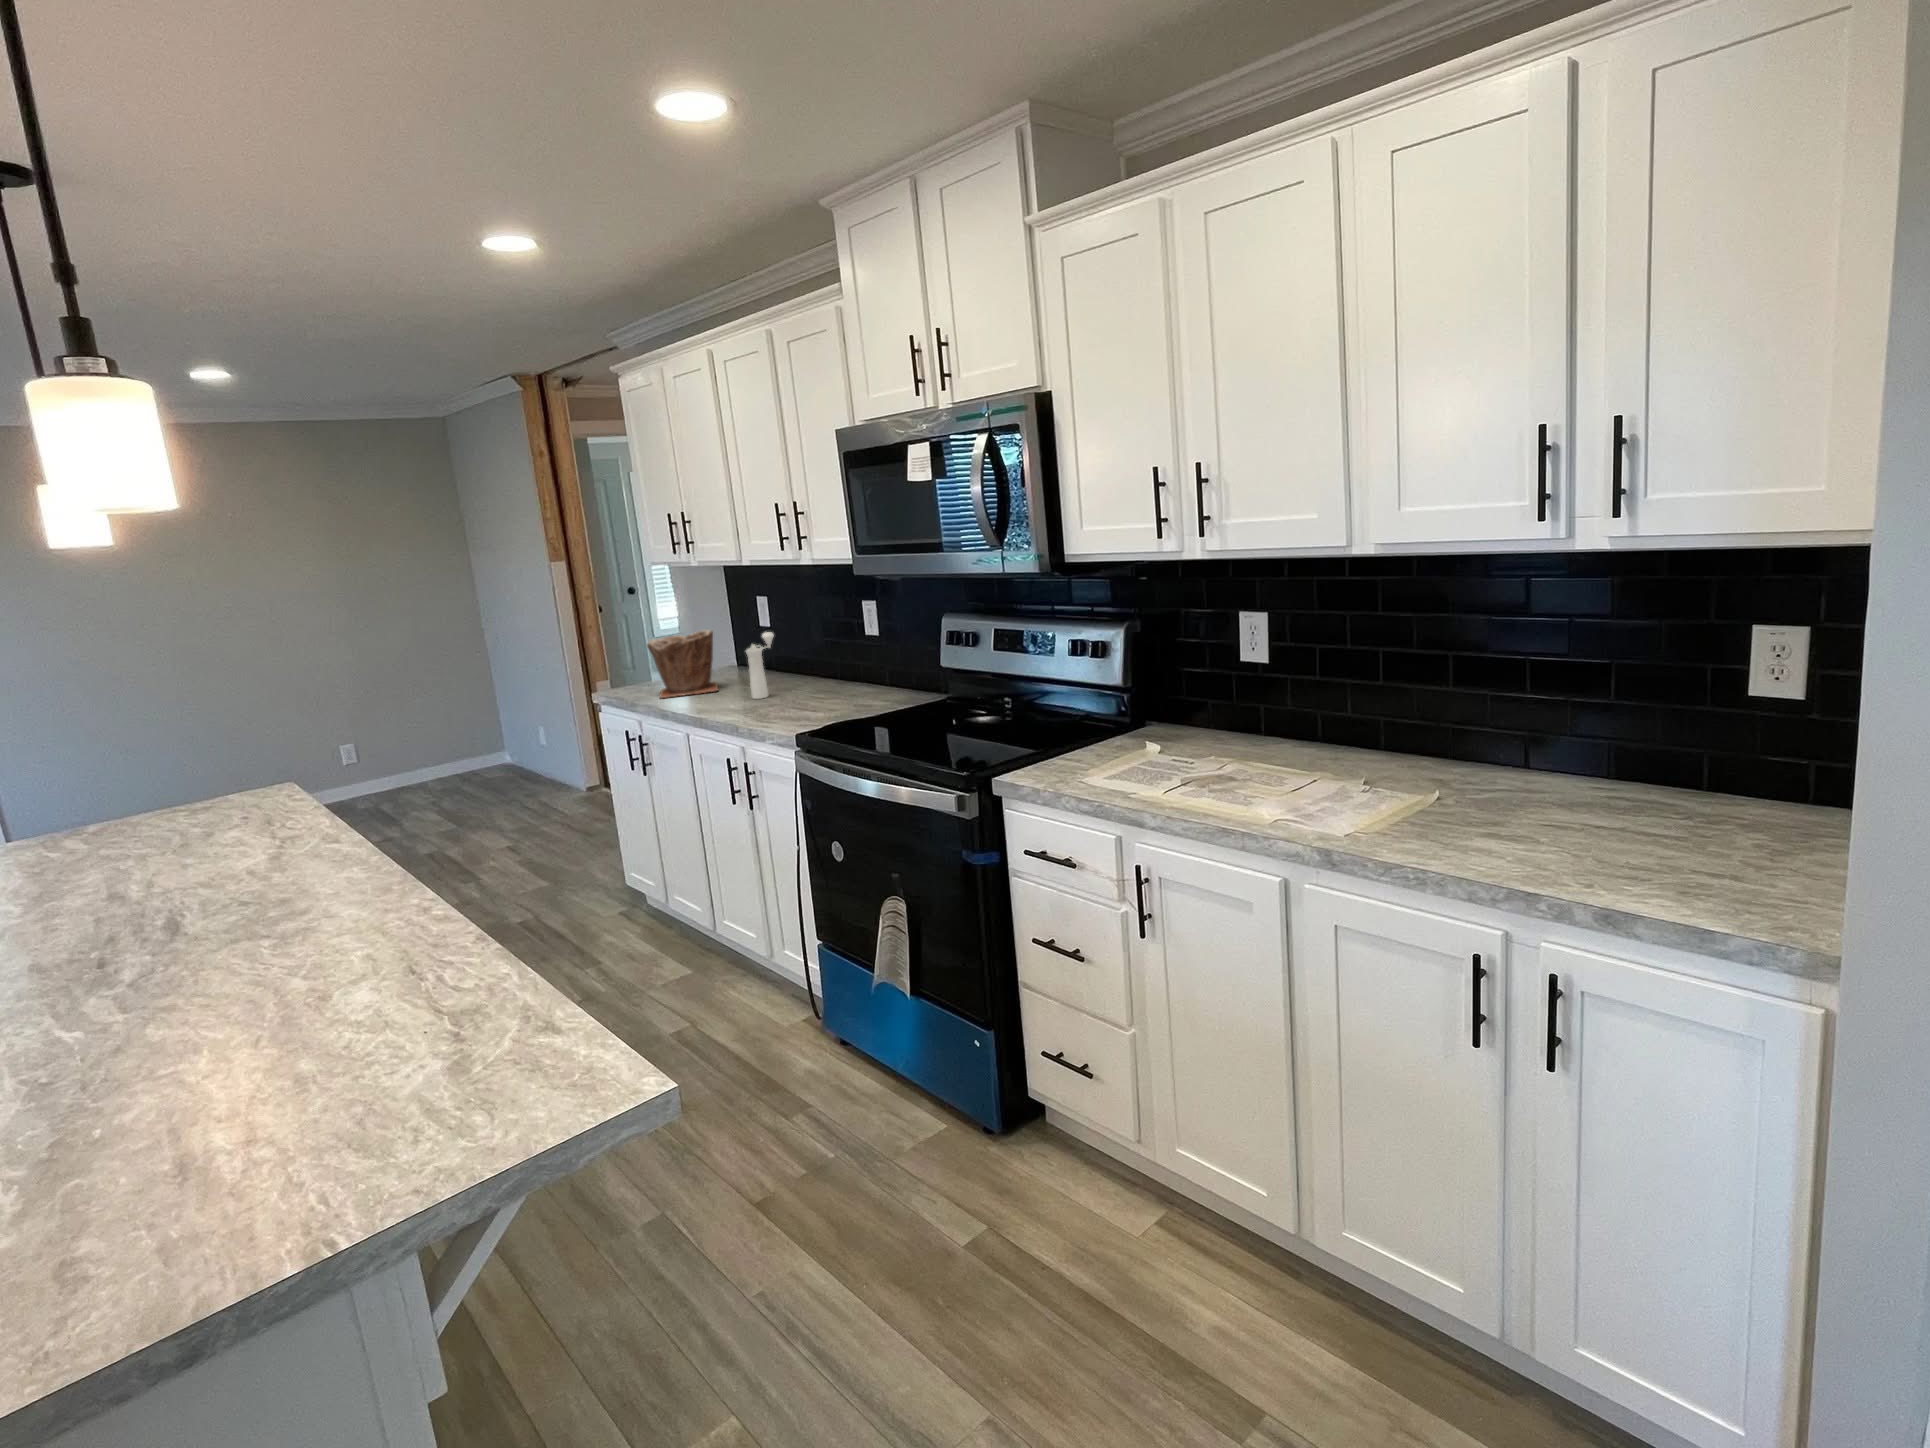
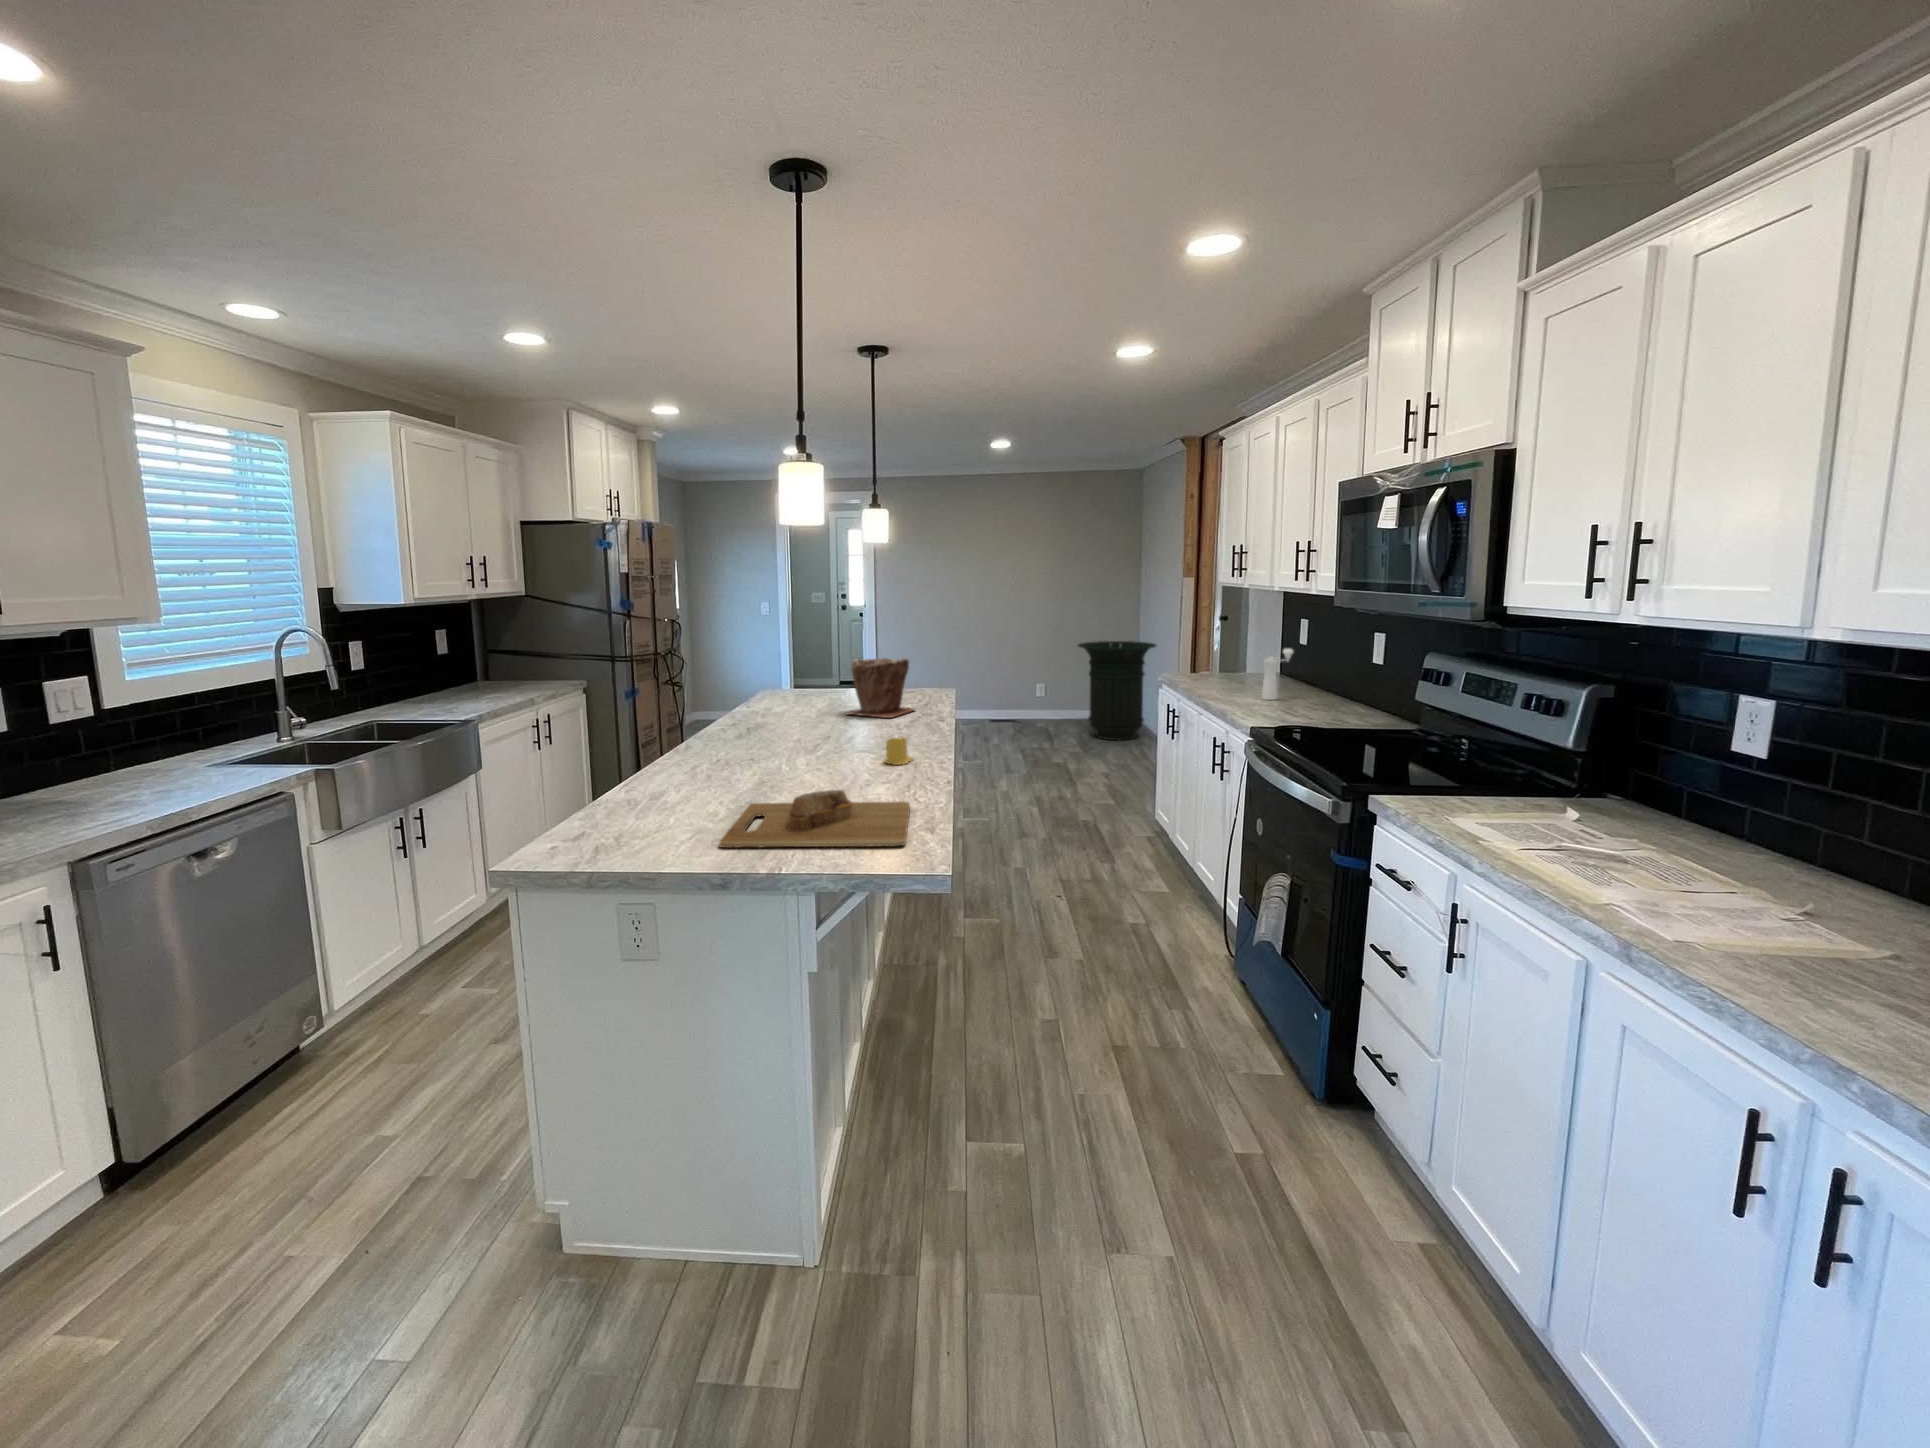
plant pot: present [647,630,718,698] -> present [848,658,915,718]
trash can: none [396,654,524,804] -> present [1078,641,1156,740]
candle: none [296,881,361,942] -> present [884,737,912,765]
cutting board: none [74,990,552,1264] -> present [719,790,910,848]

